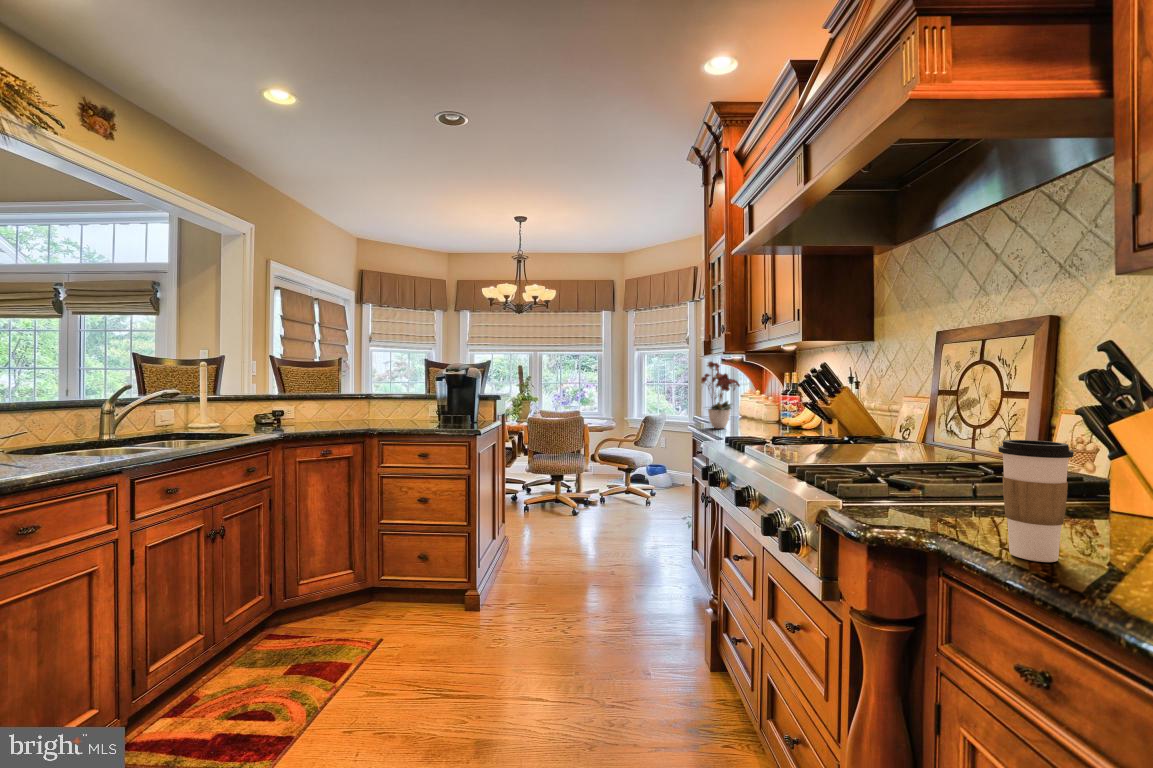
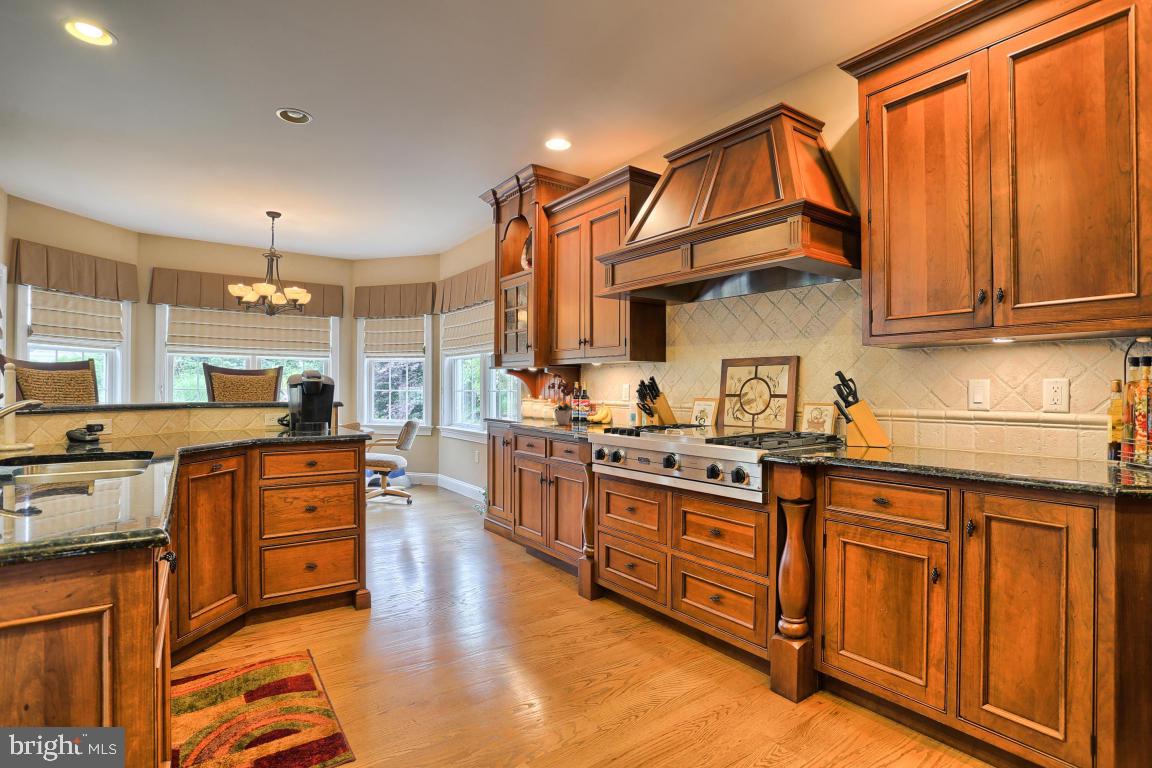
coffee cup: present [998,440,1074,562] -> none [863,413,889,460]

